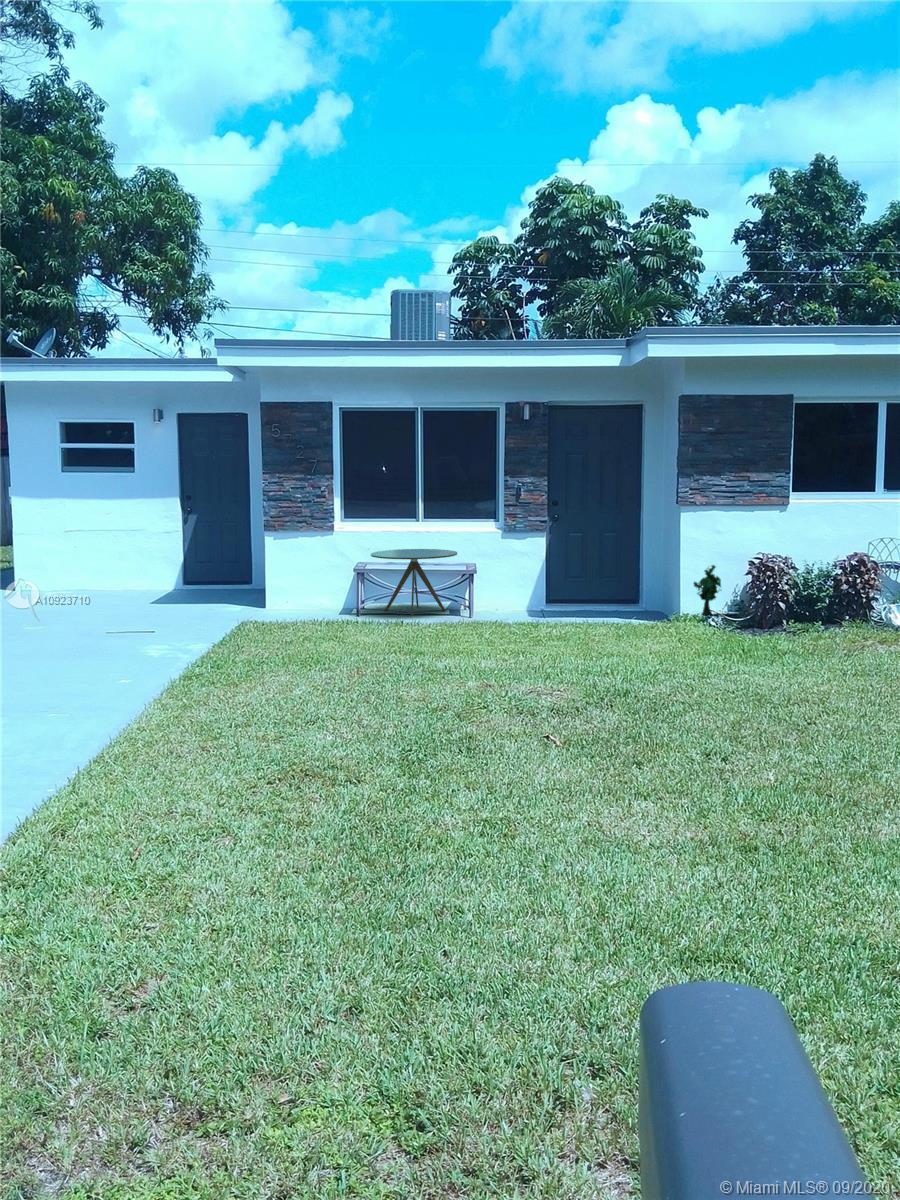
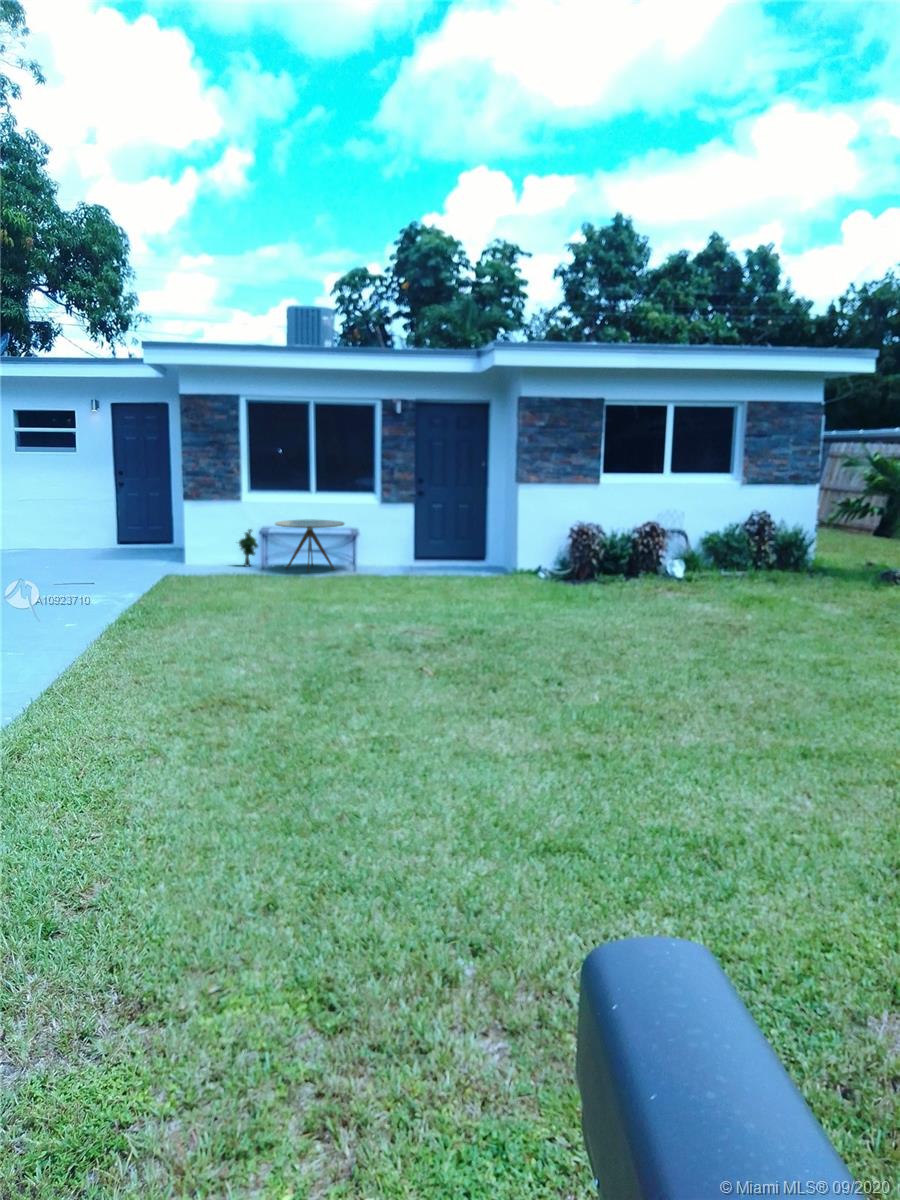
decorative plant: present [694,565,721,615] -> present [239,529,258,566]

